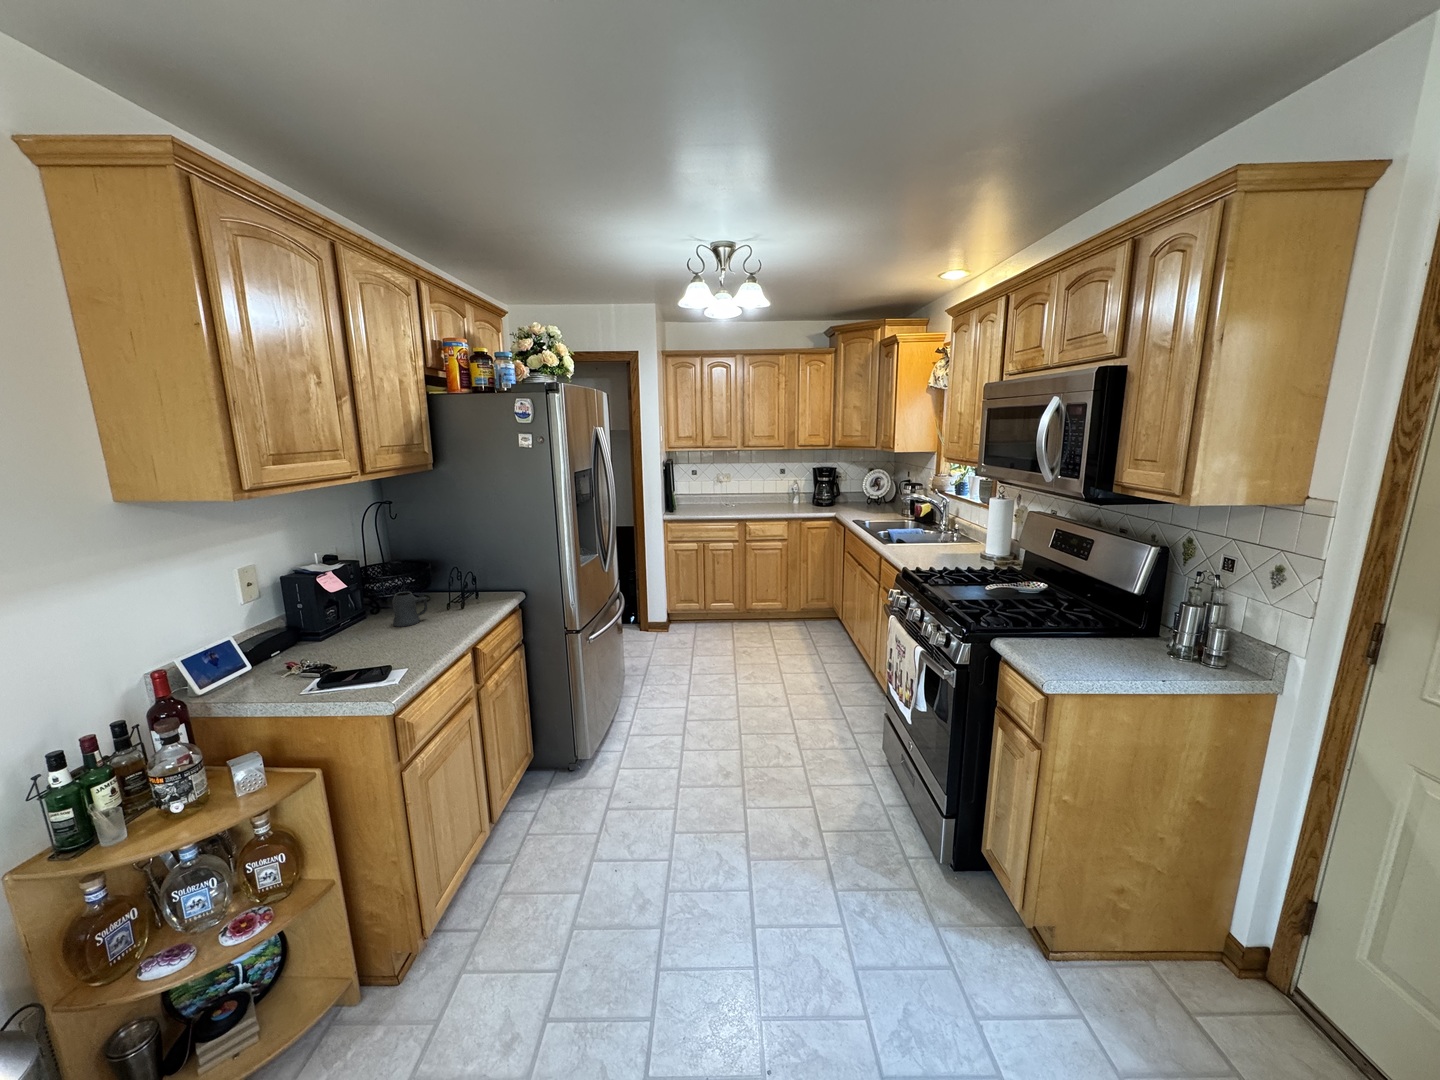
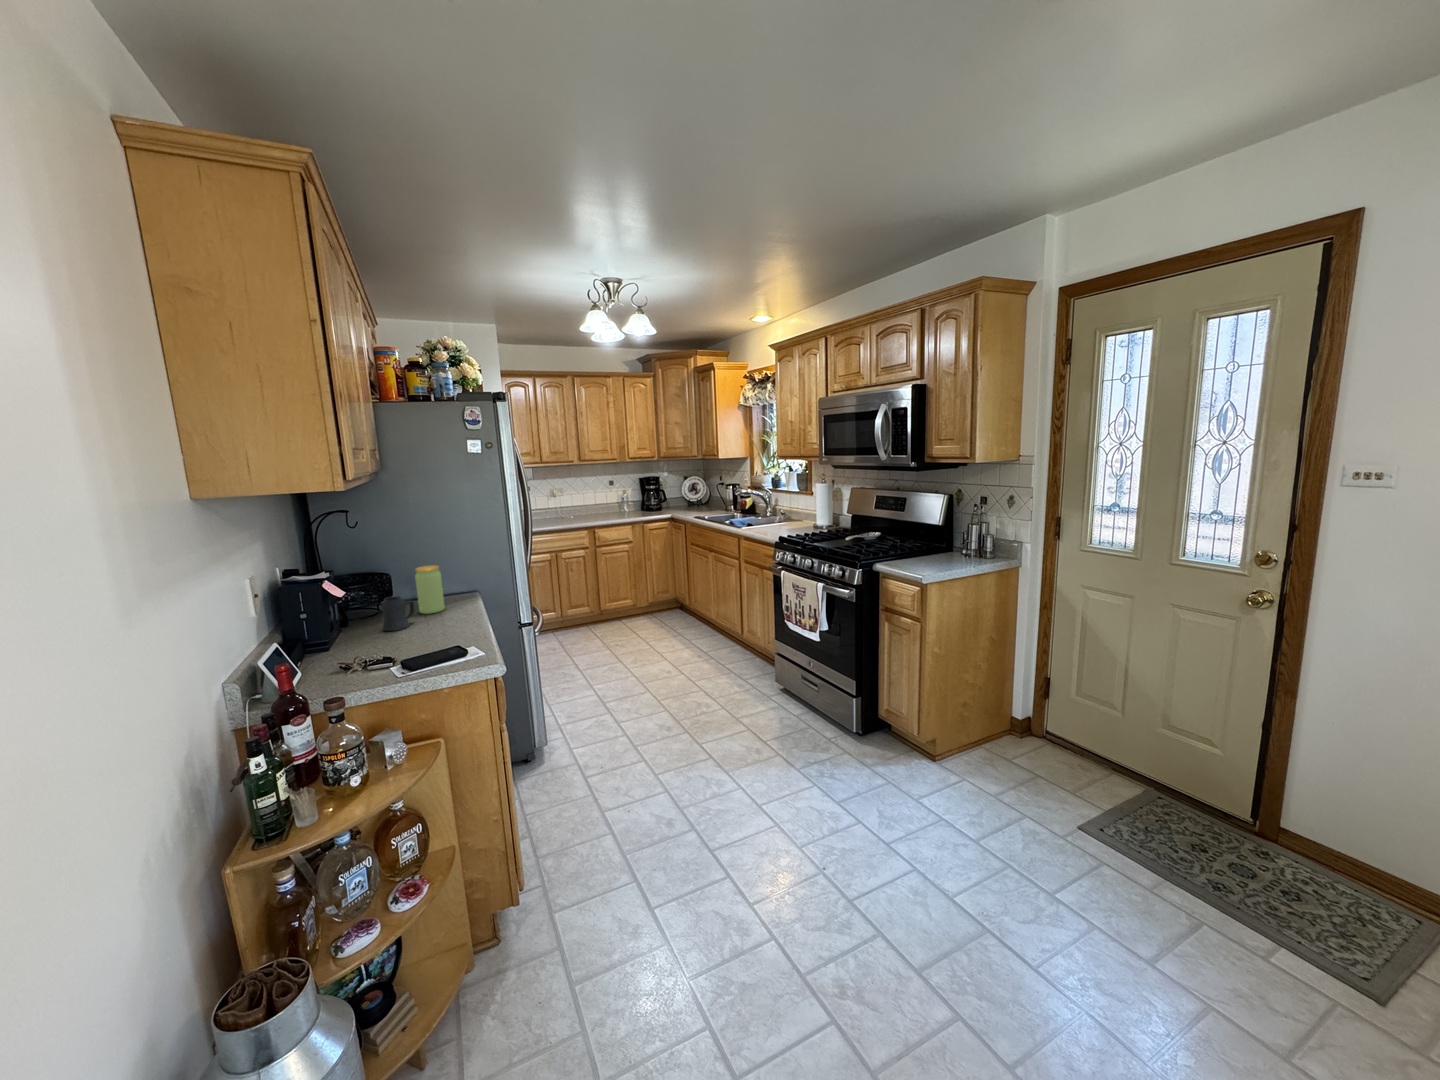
jar: none [444,562,473,611] -> present [415,566,445,614]

